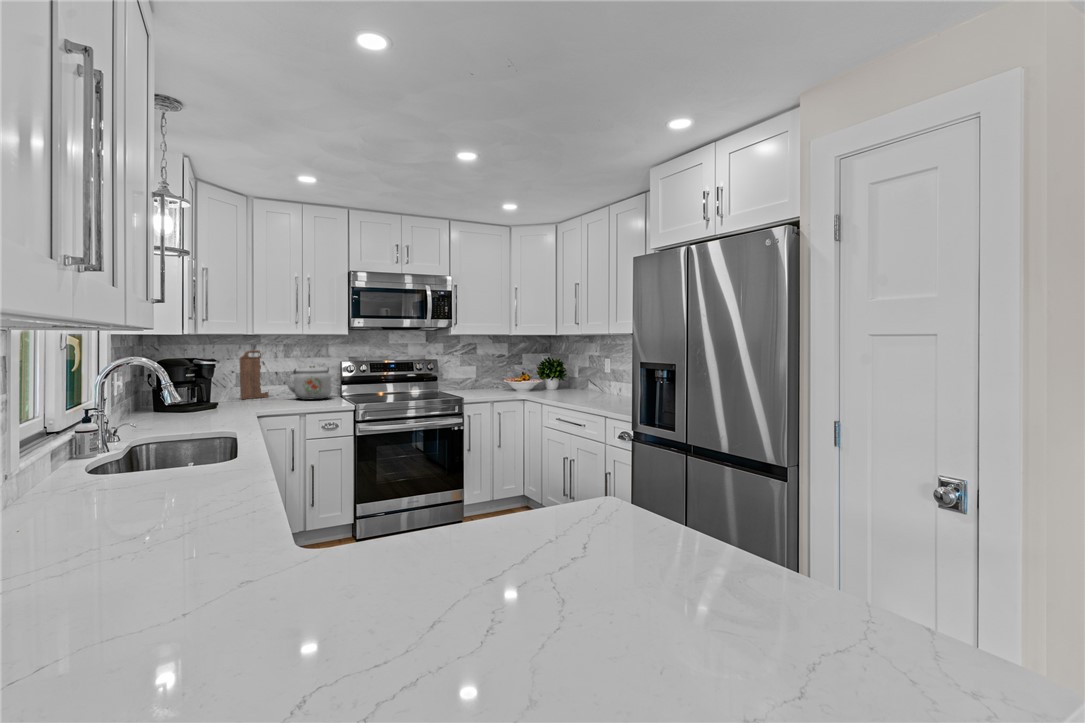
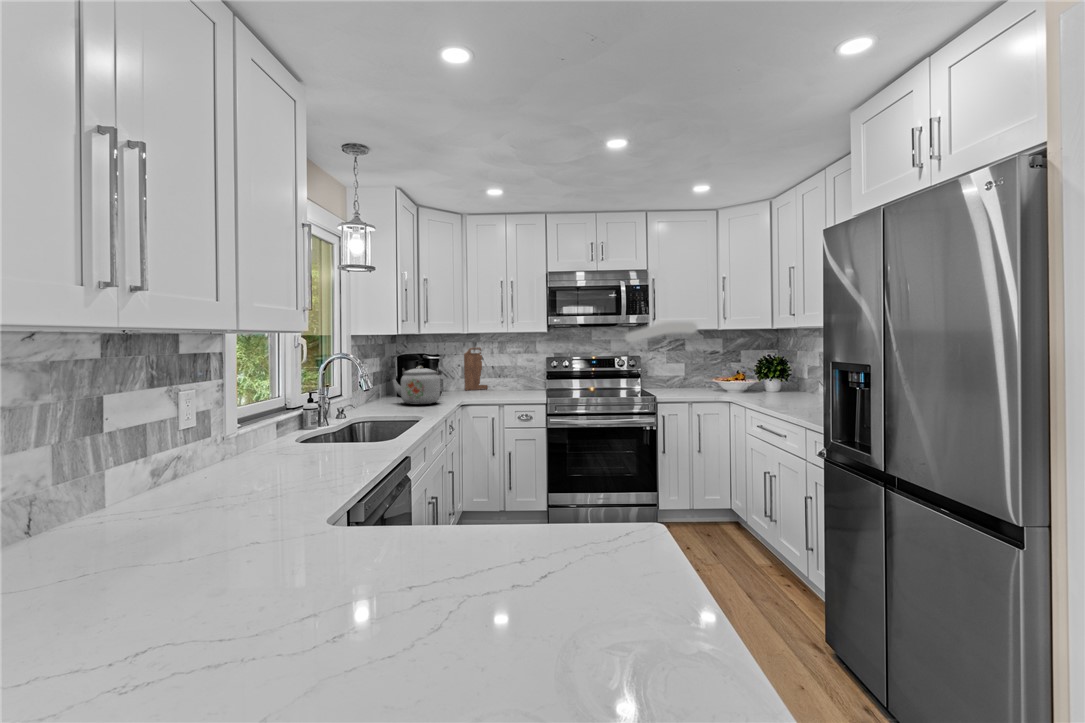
kettle: present [286,365,331,400] -> present [393,366,442,404]

